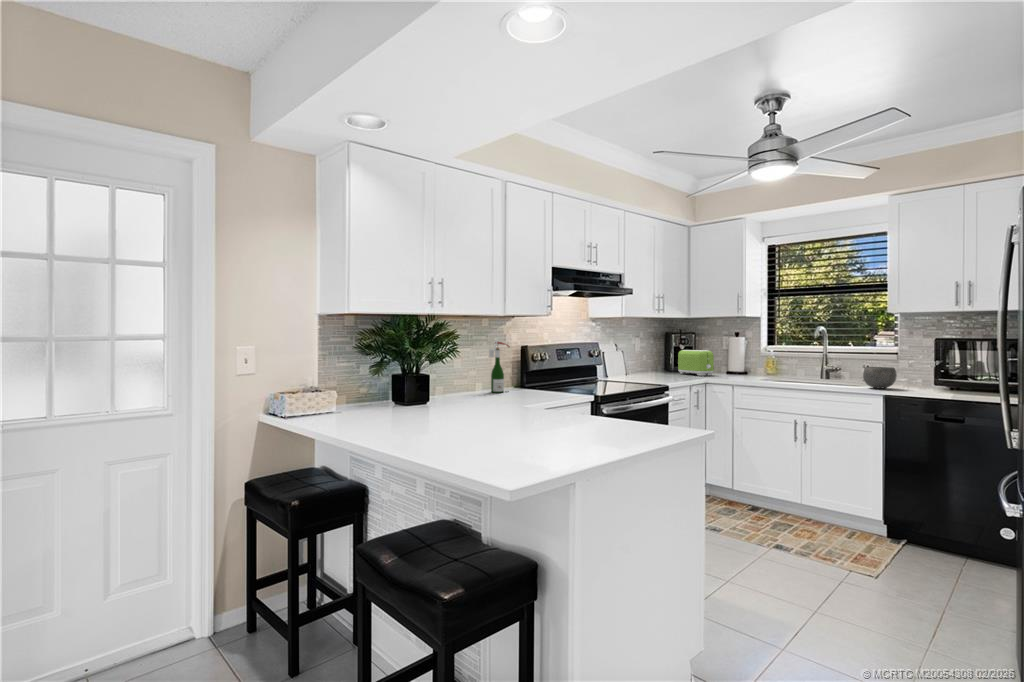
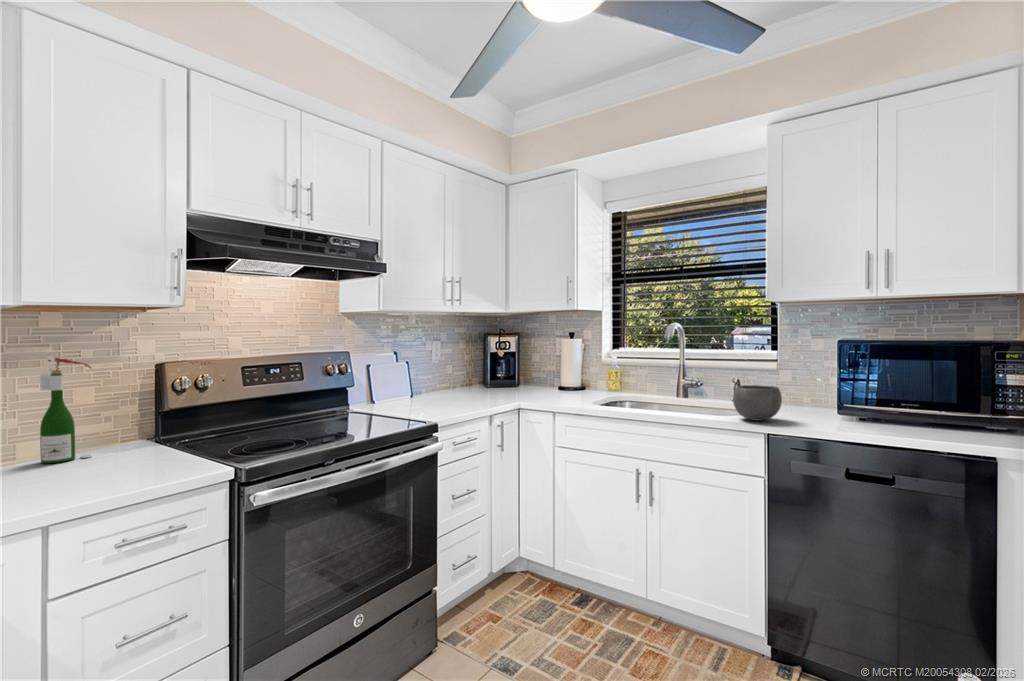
toaster: present [678,350,714,376] -> none [495,357,538,395]

